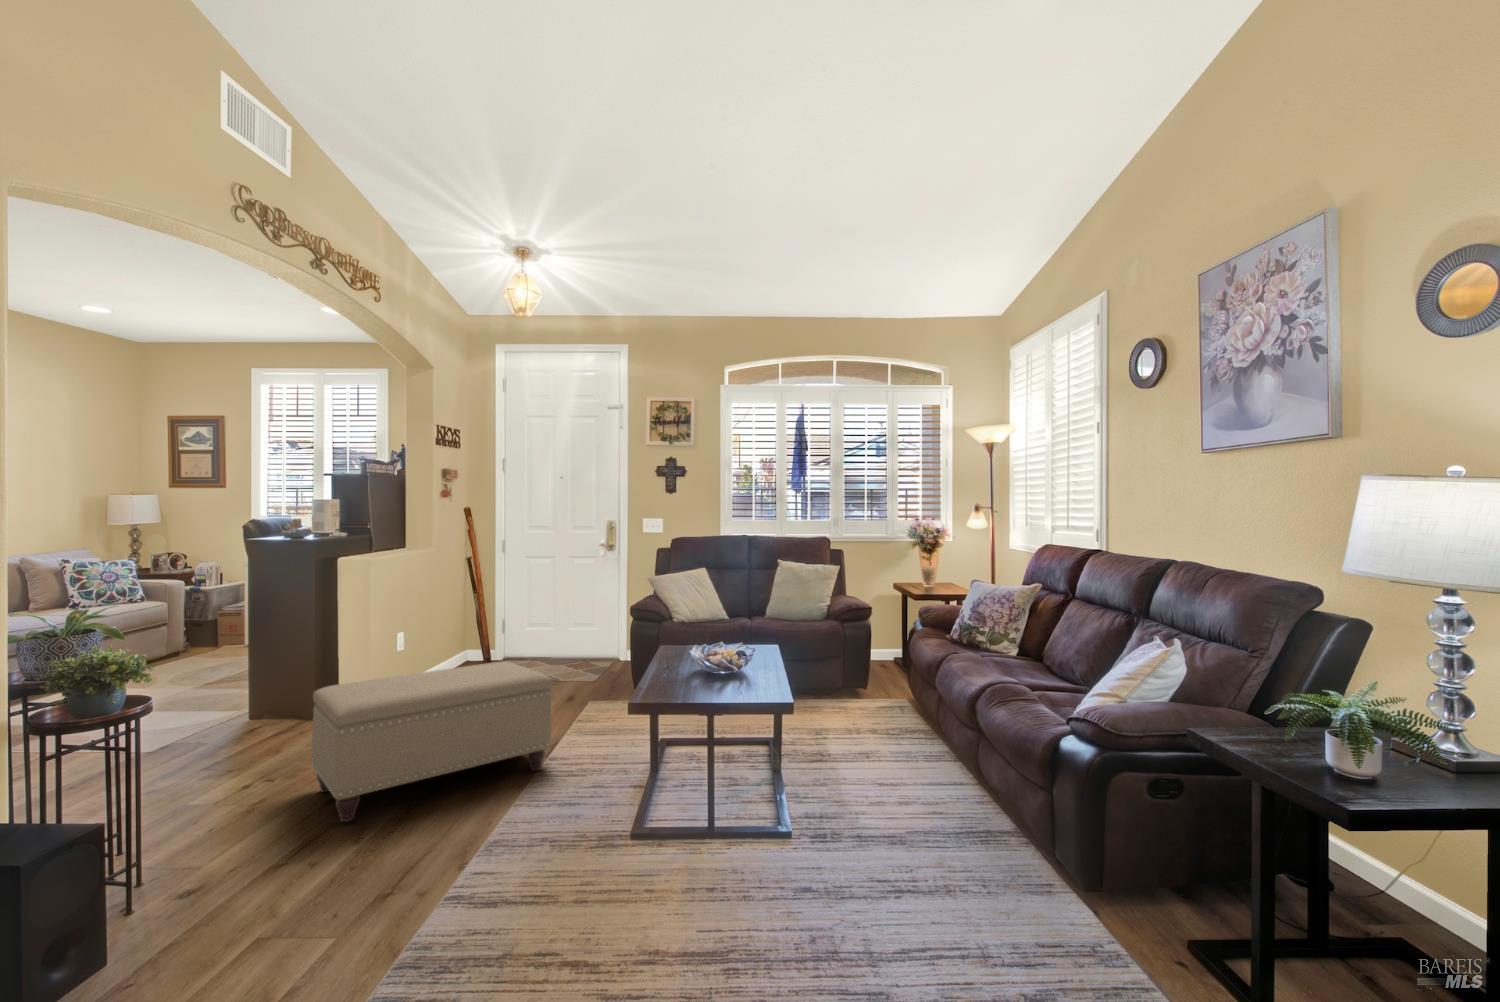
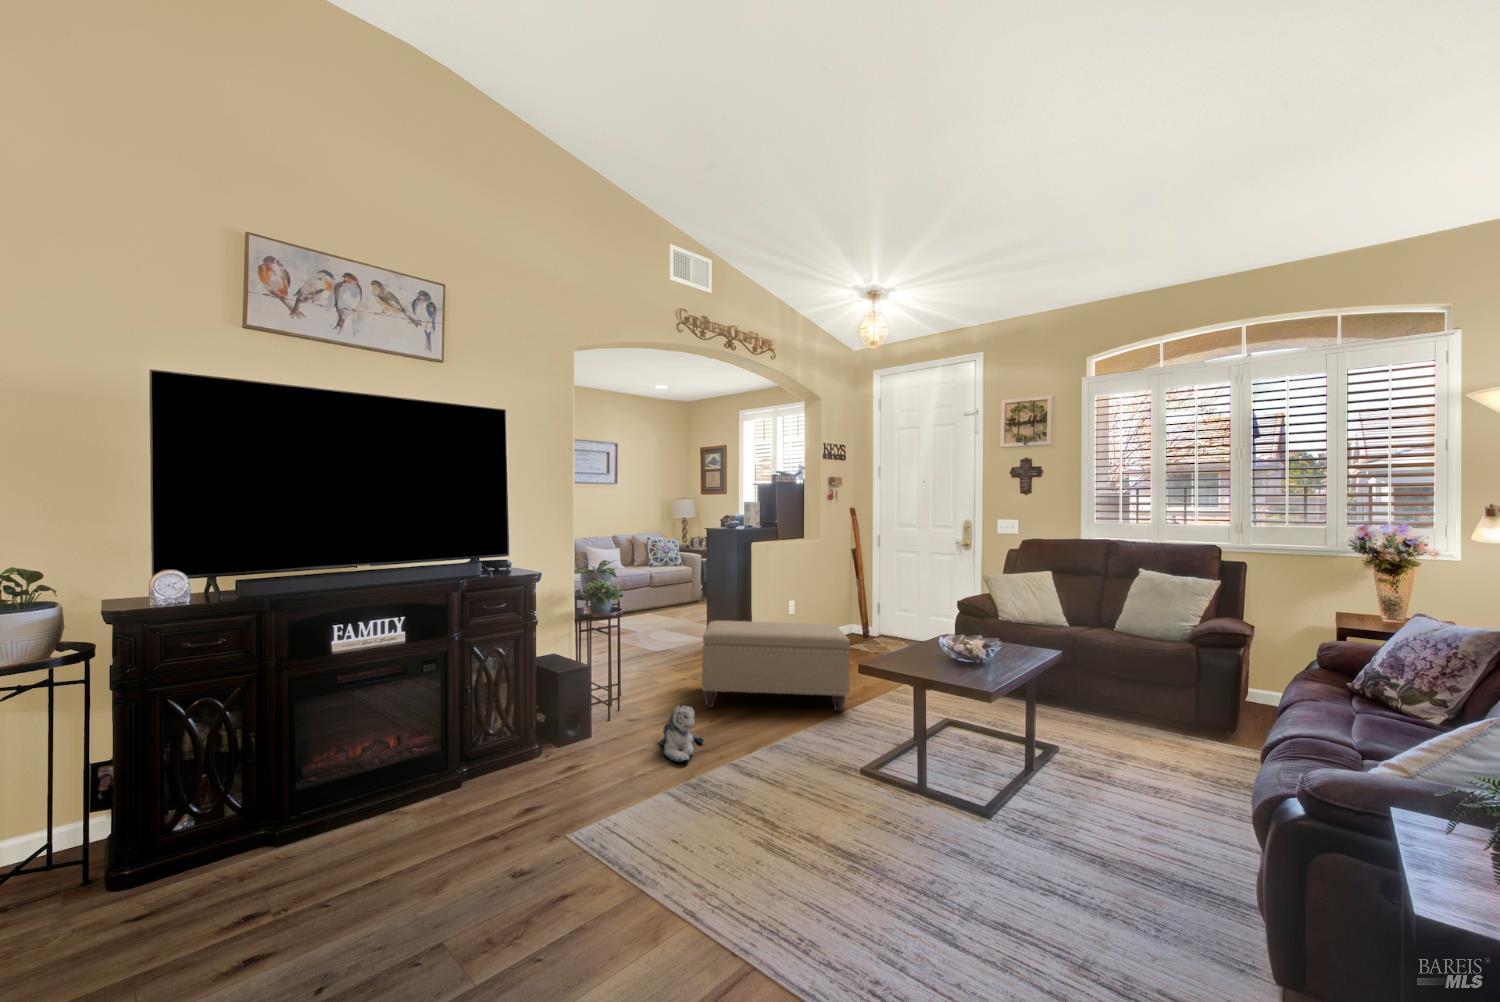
plush toy: none [305,833,388,932] -> present [660,706,703,762]

